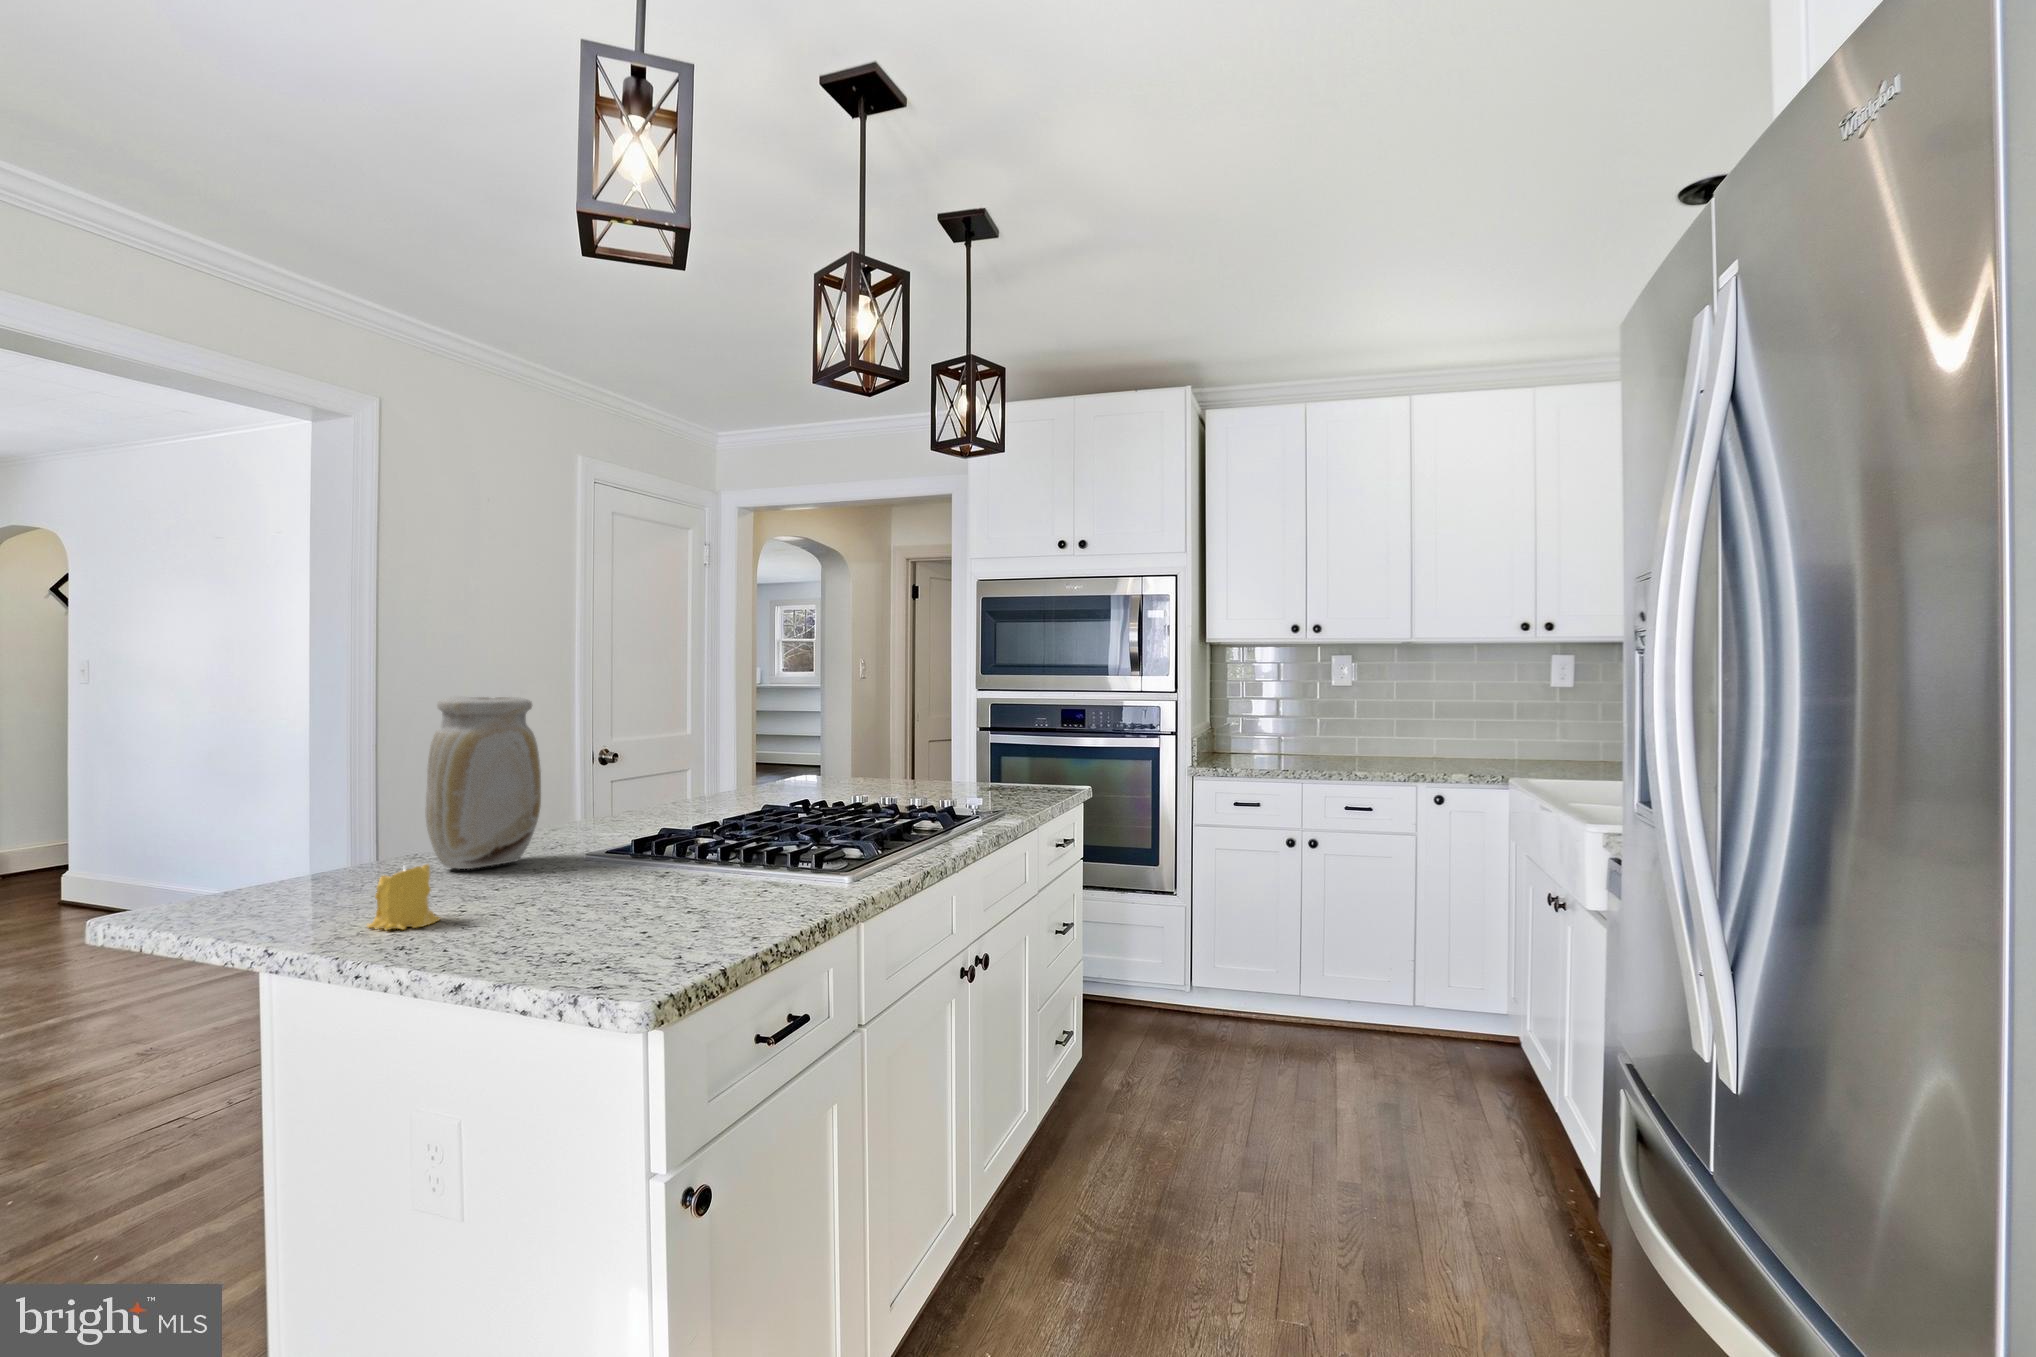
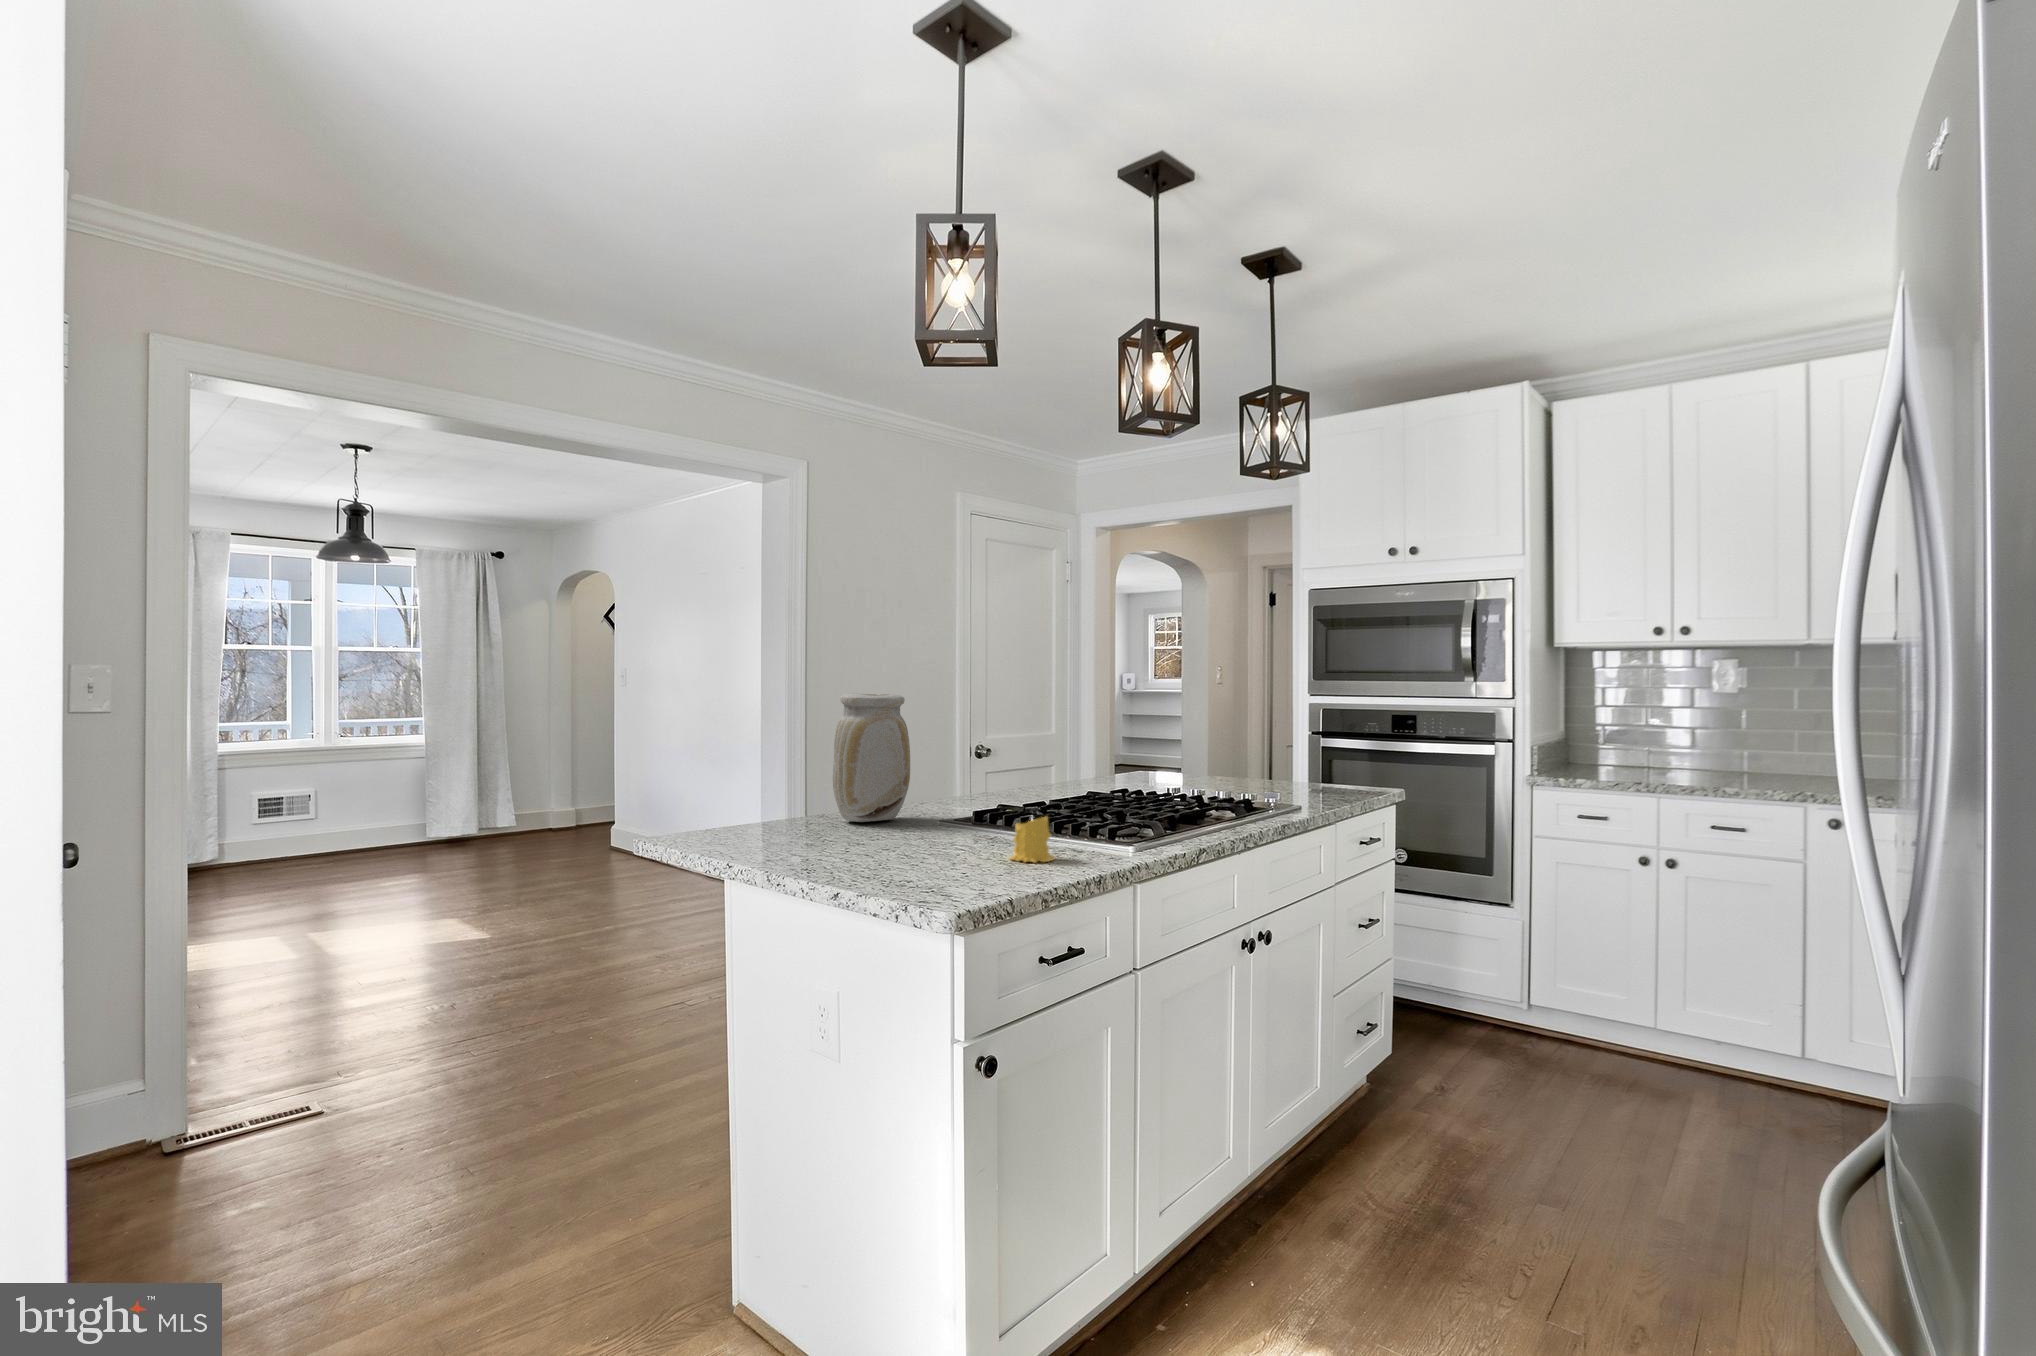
candle: present [367,865,440,930] -> present [1009,817,1055,863]

